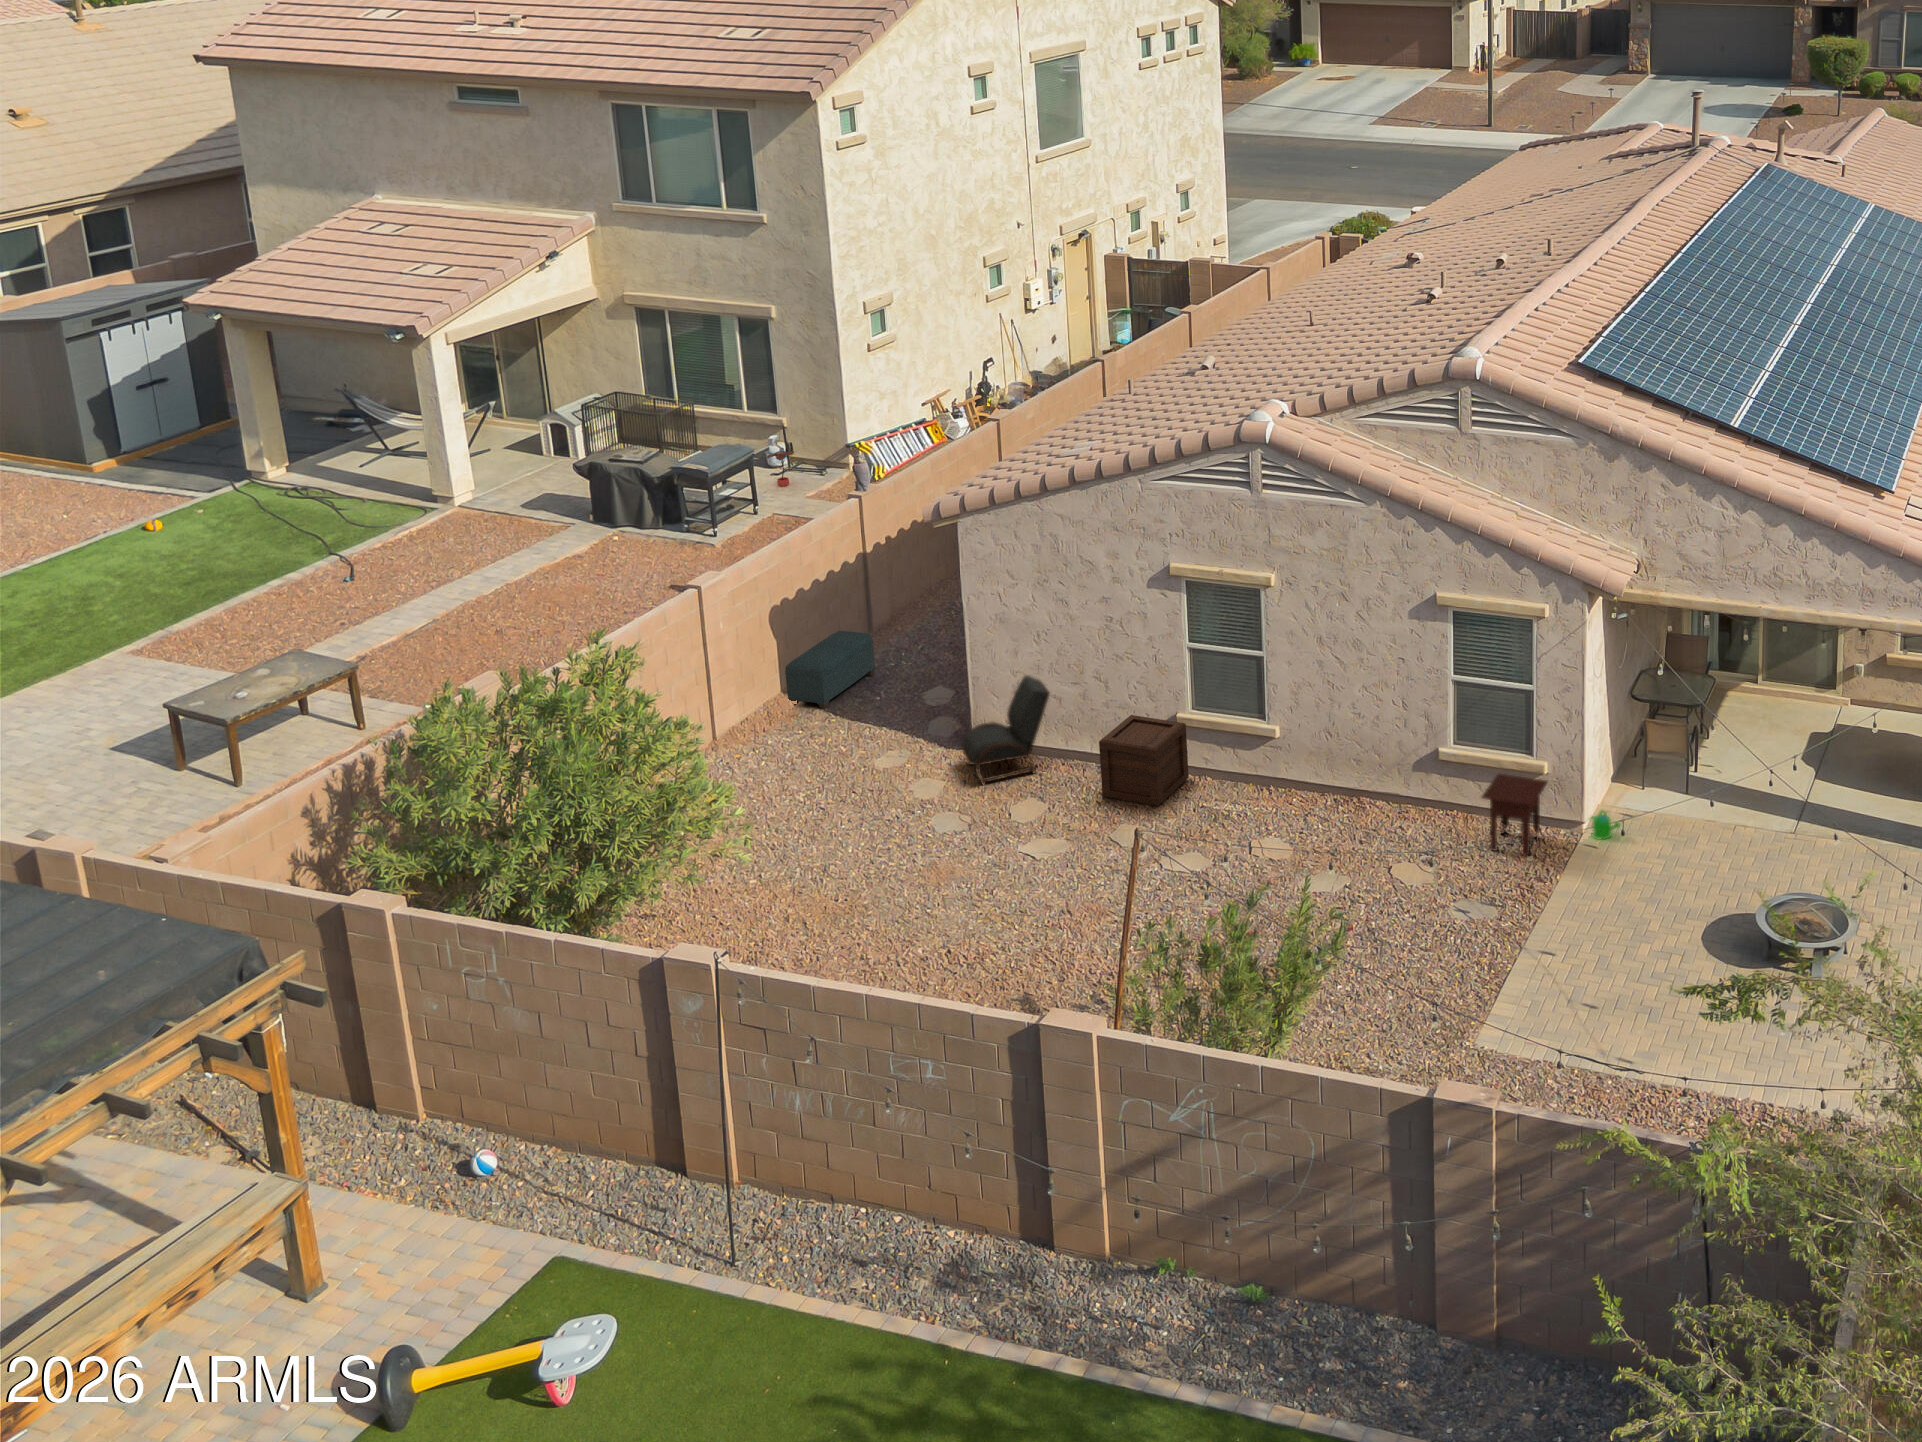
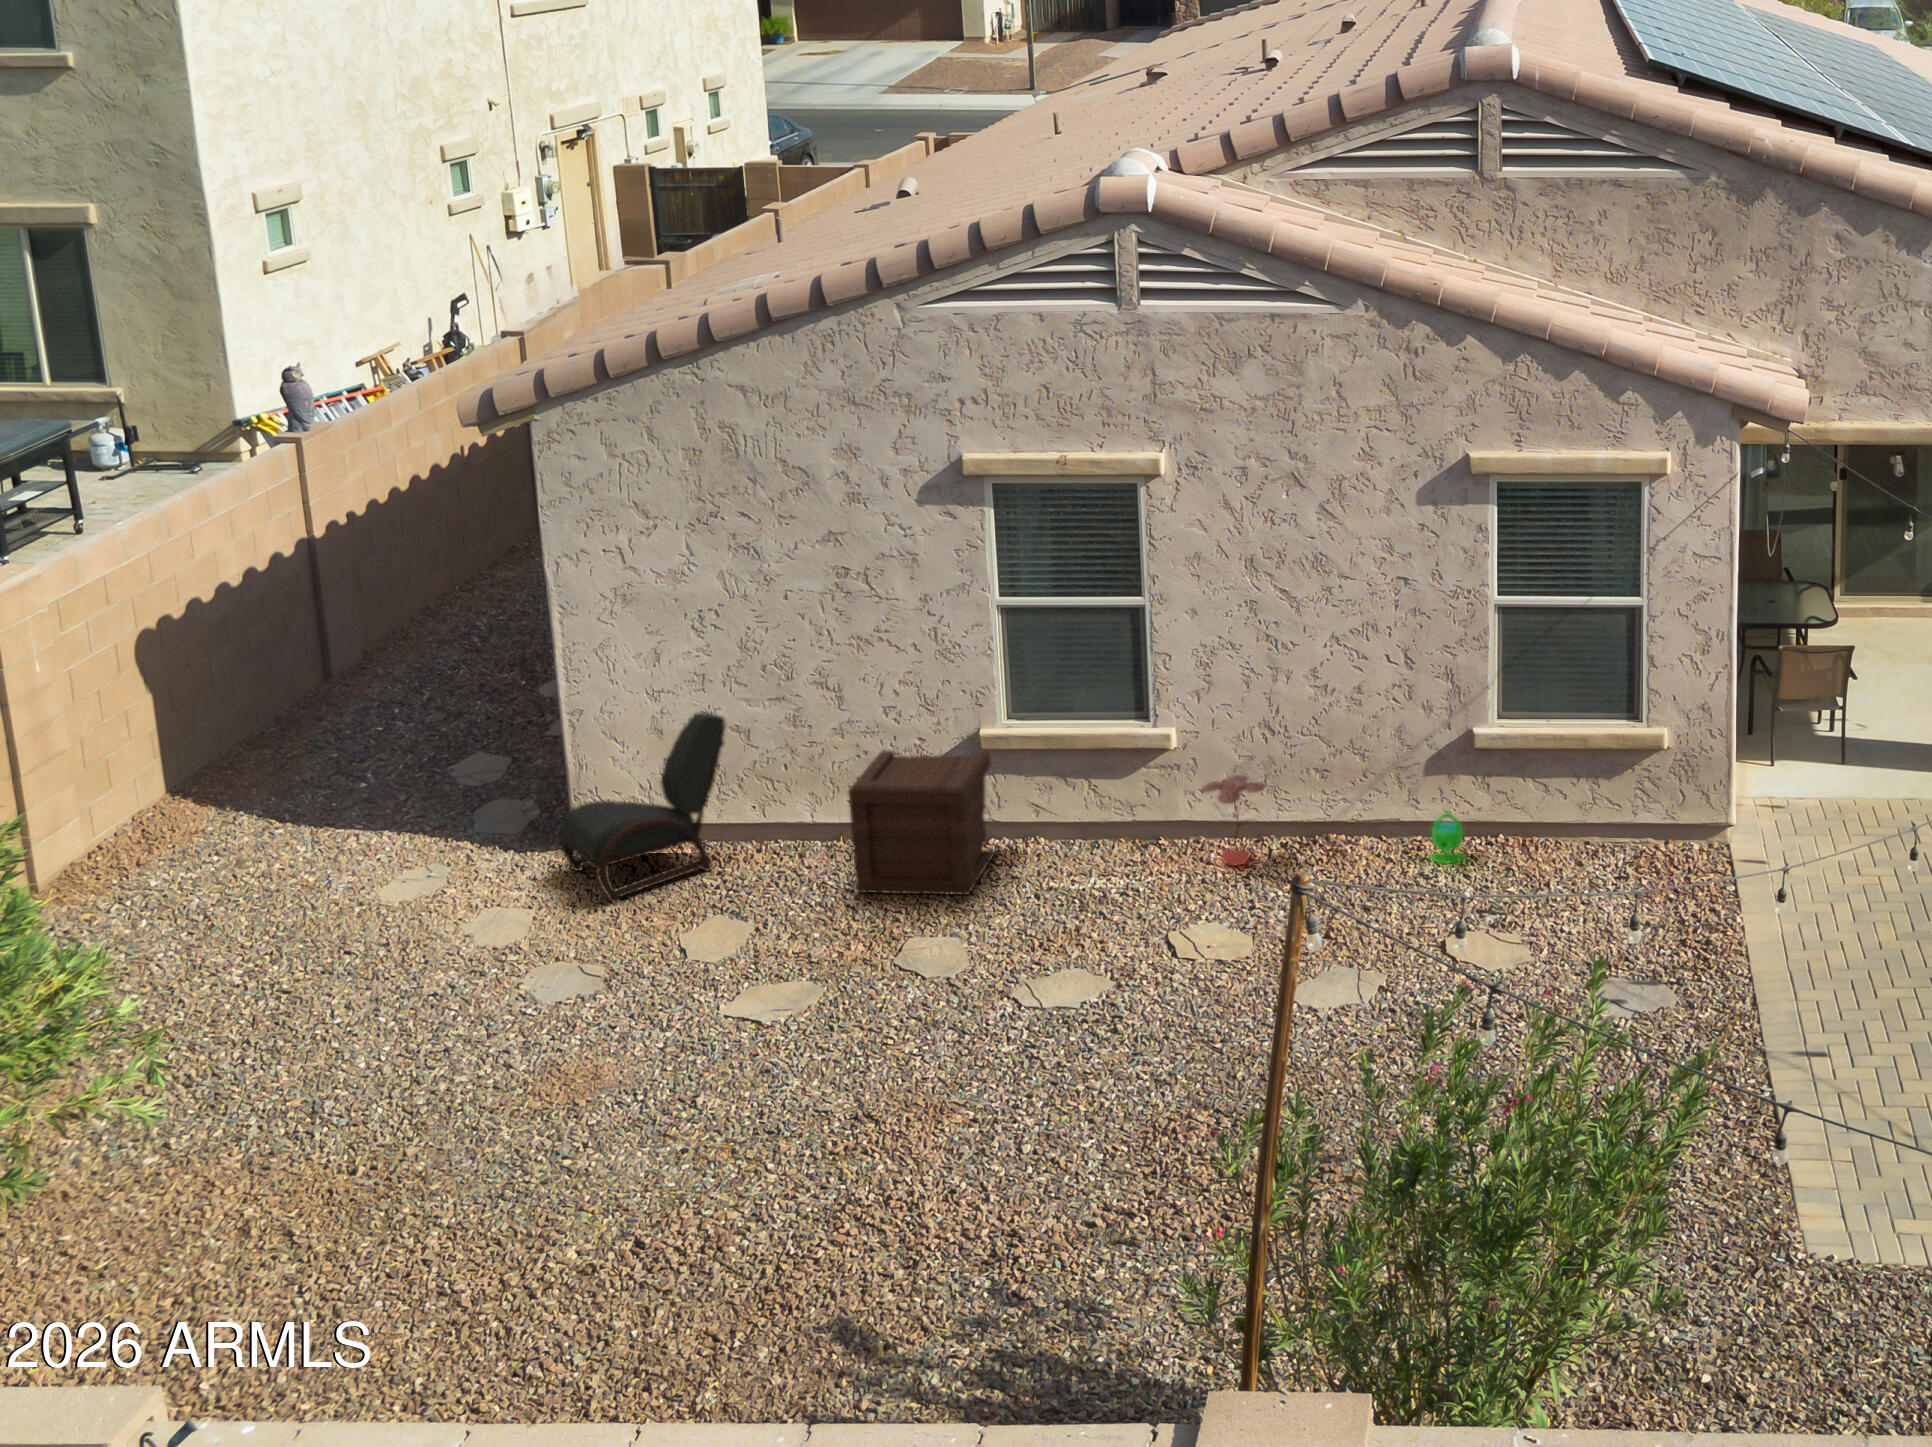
potted plant: present [767,451,794,486] -> present [1201,775,1266,866]
bench: present [785,631,875,709] -> none [171,675,345,814]
side table: present [1482,774,1548,856] -> none [1586,755,1681,888]
watering can: present [1590,810,1620,840] -> present [1431,813,1465,864]

